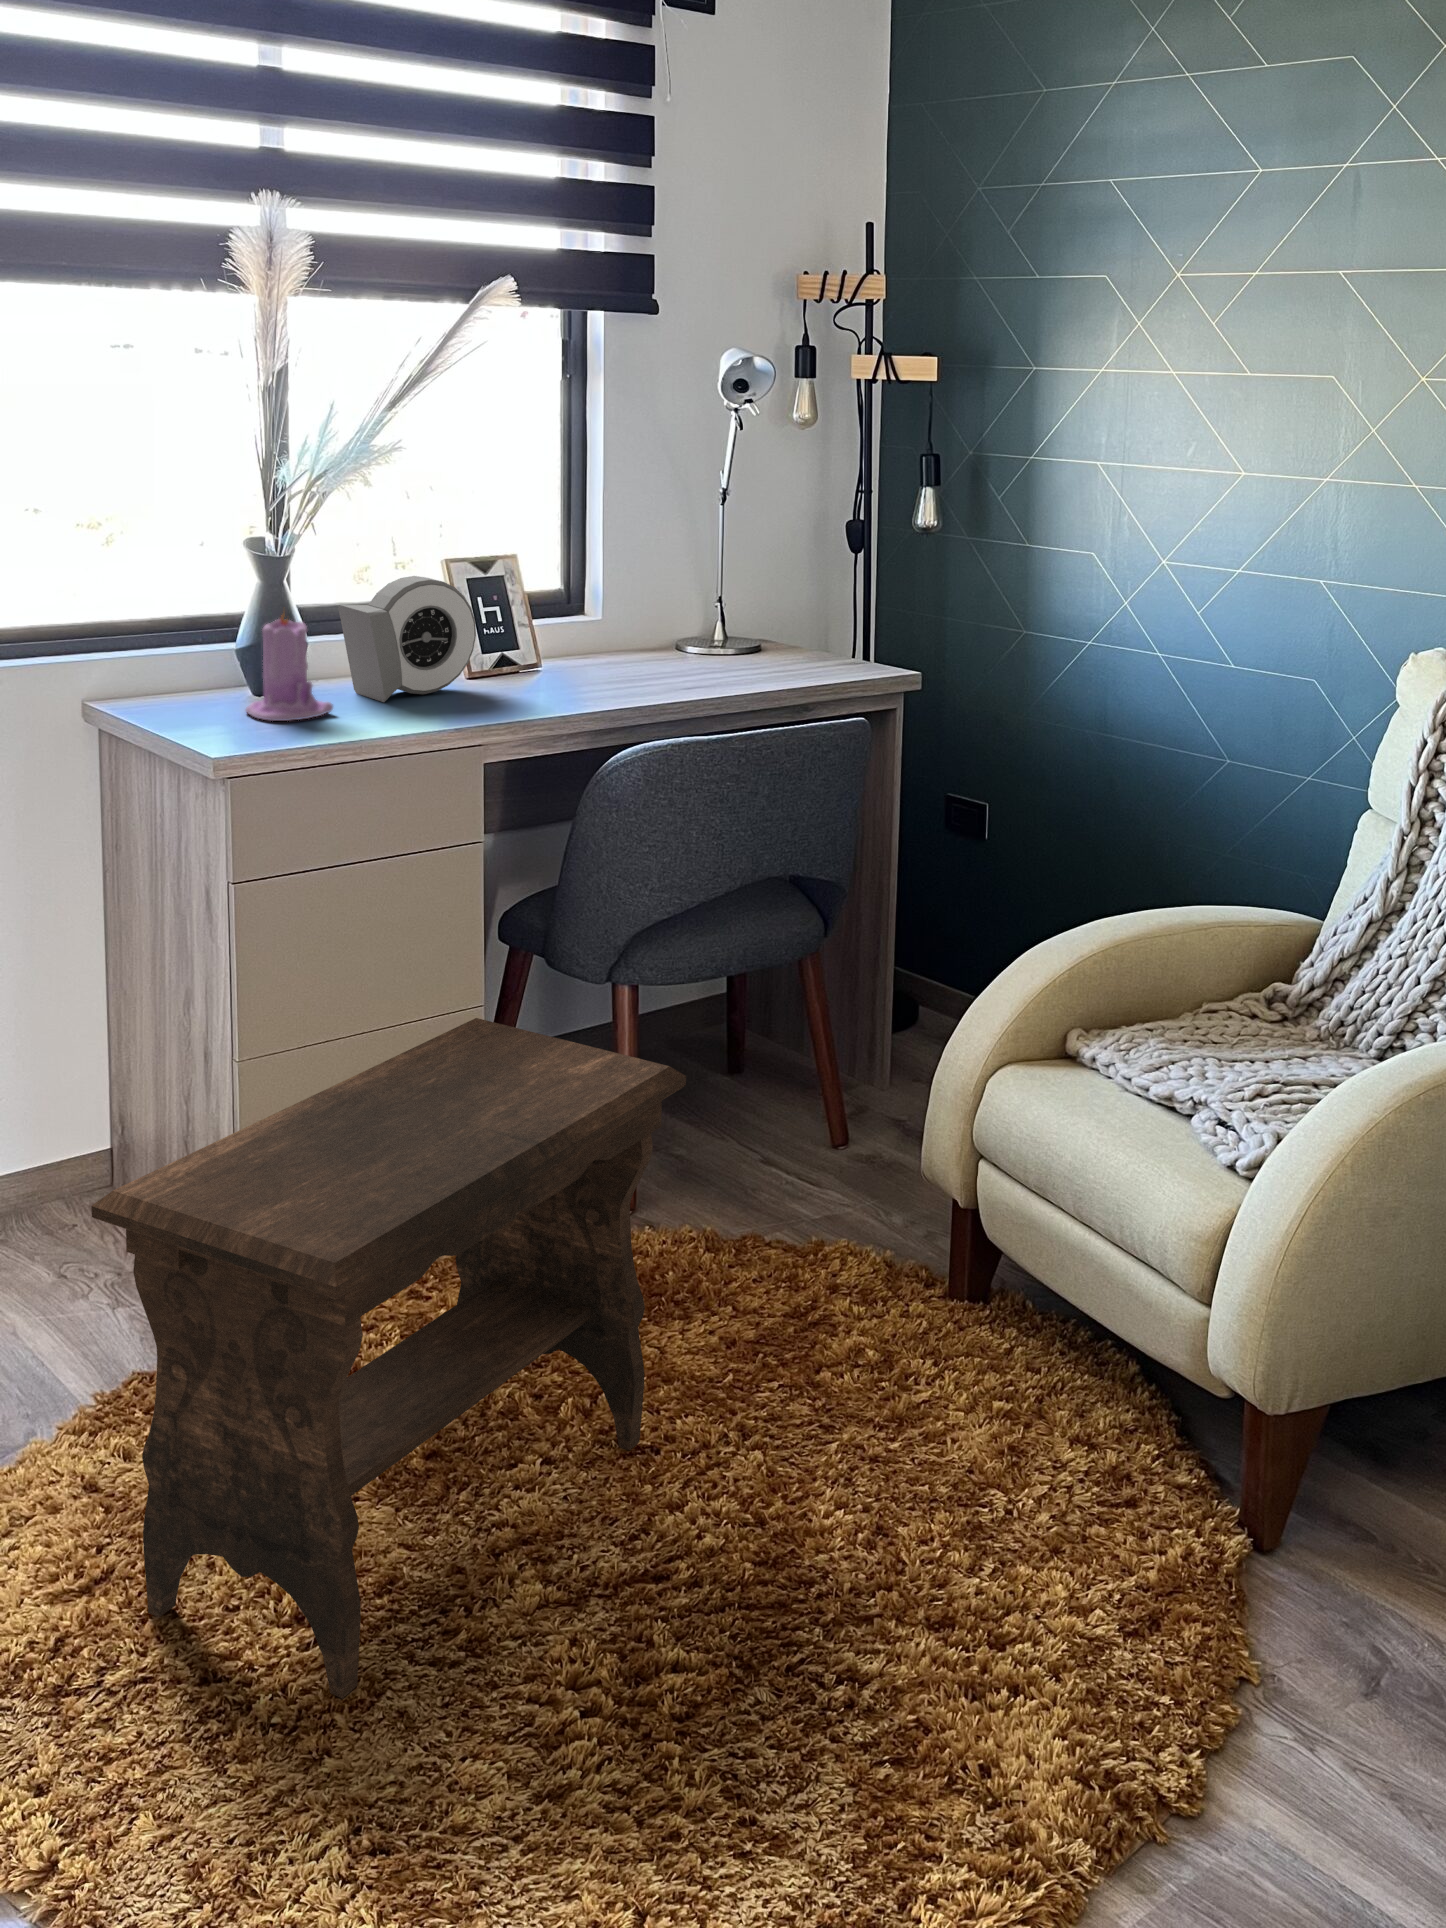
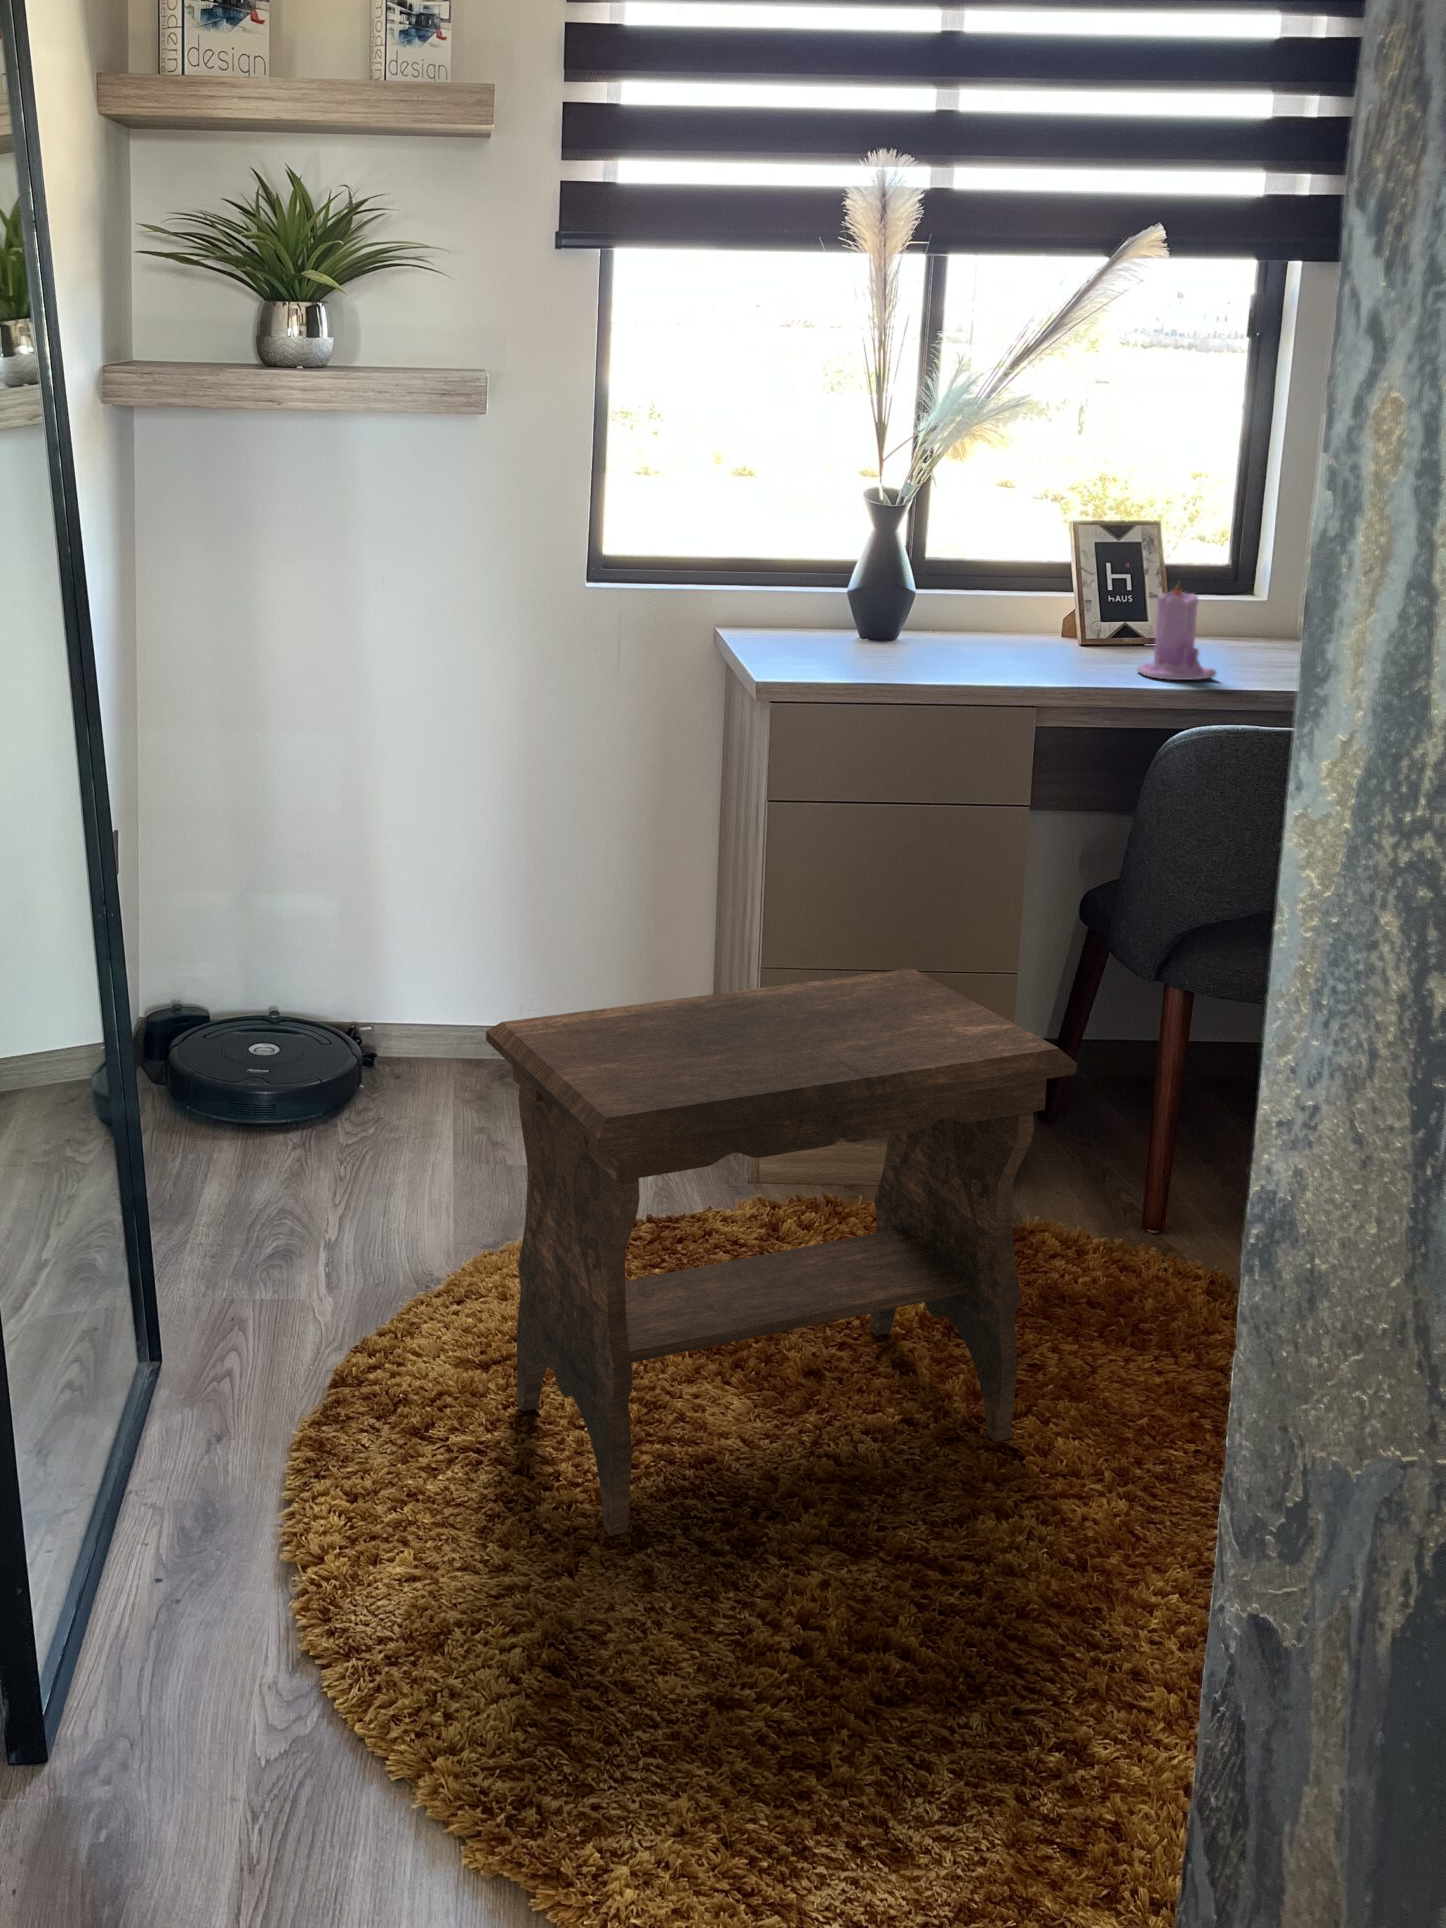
alarm clock: present [338,576,476,702] -> none [904,558,1037,674]
candle: present [246,614,333,721] -> present [1137,586,1216,680]

